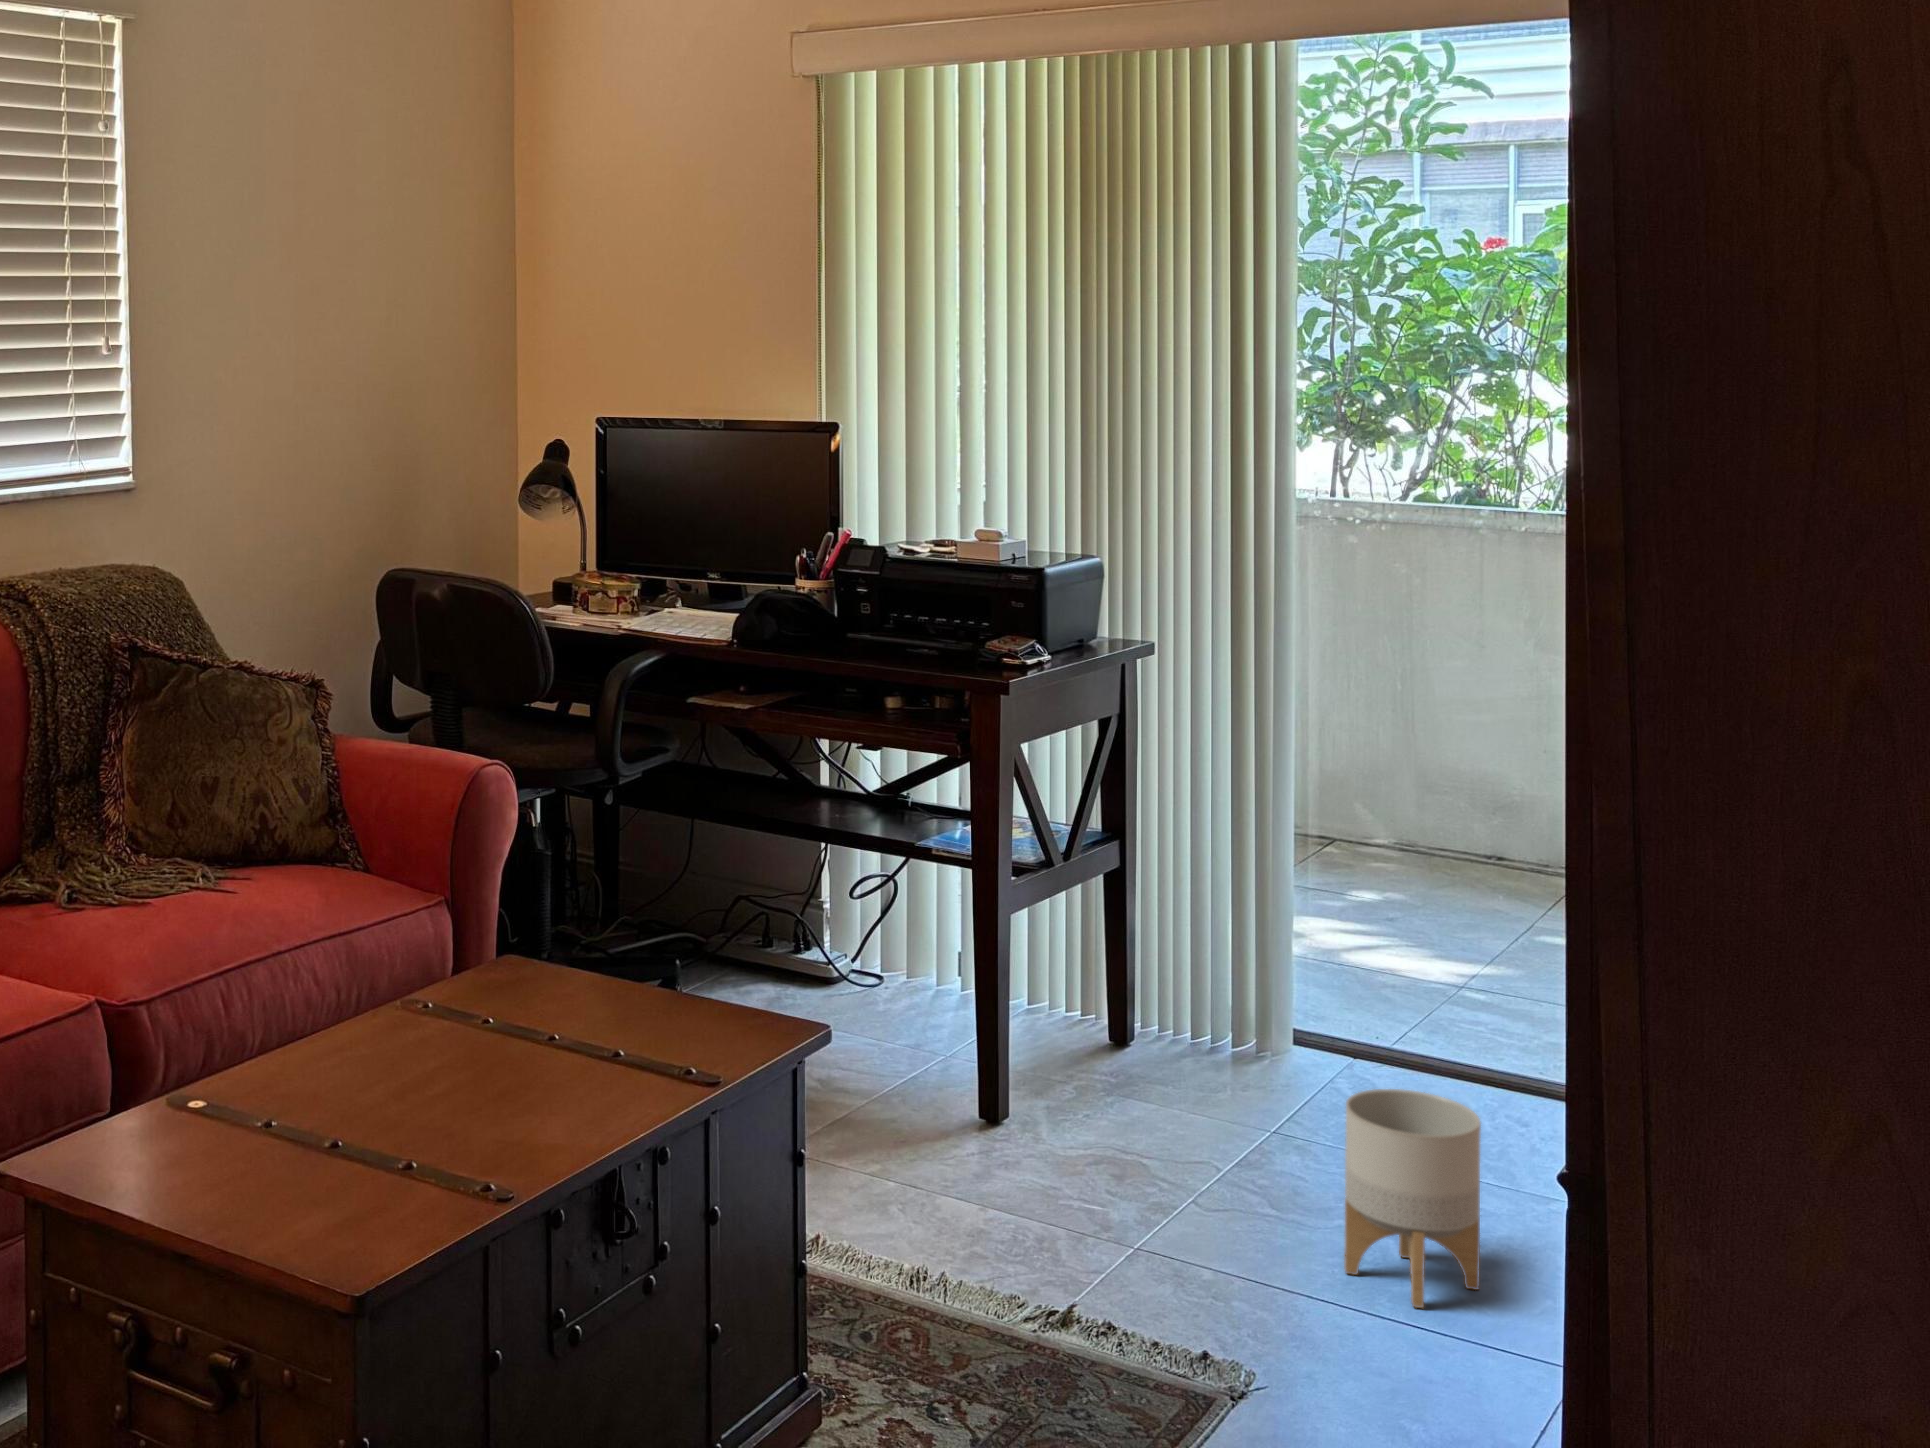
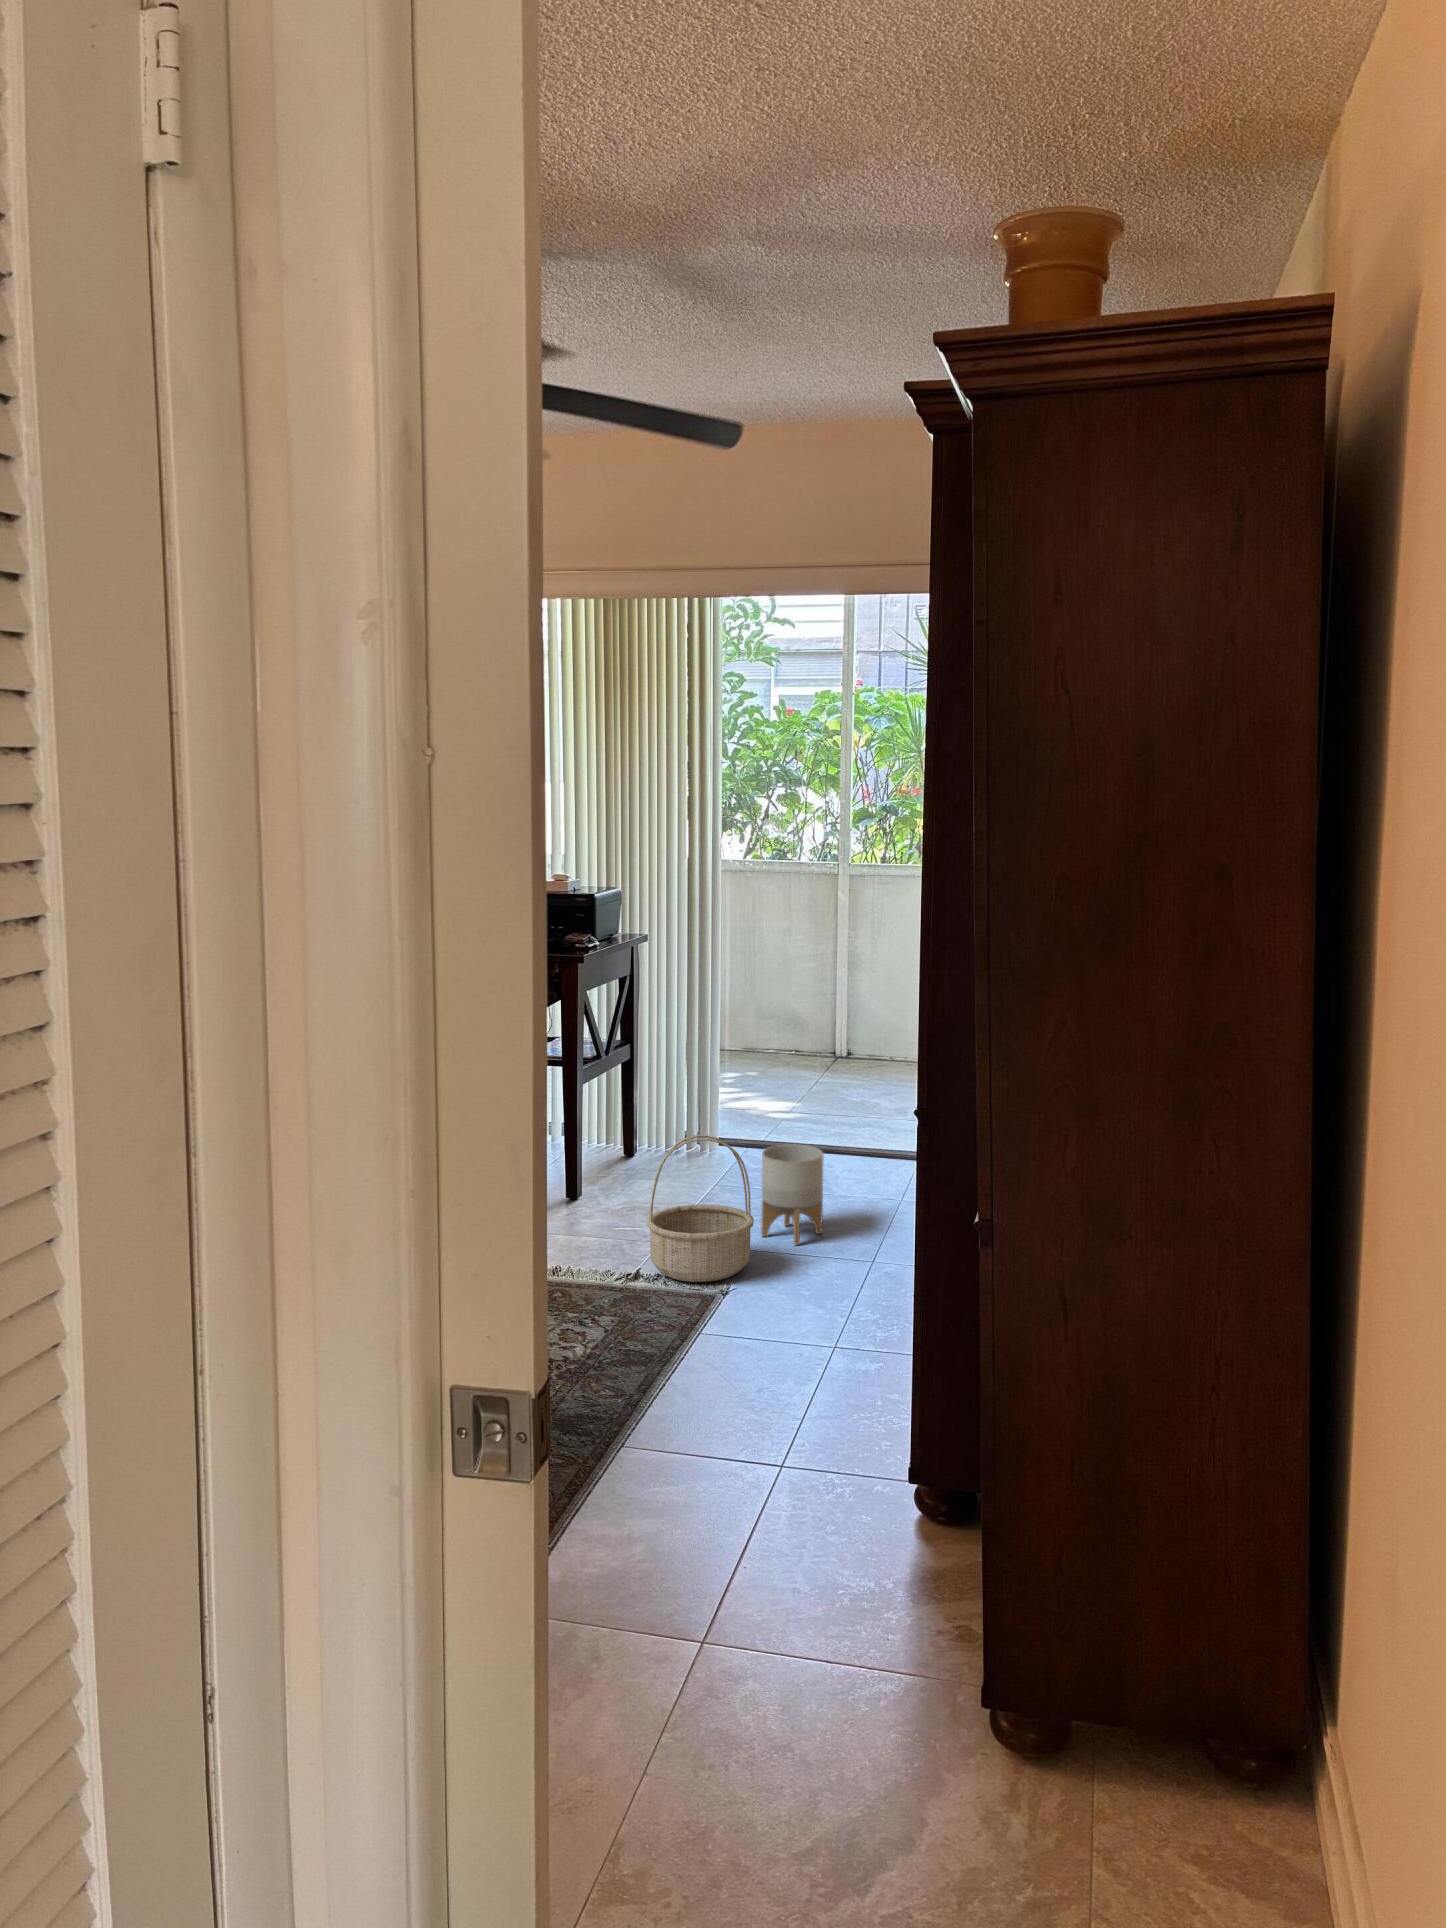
basket: none [1087,1058,1312,1362] -> present [647,1135,754,1282]

